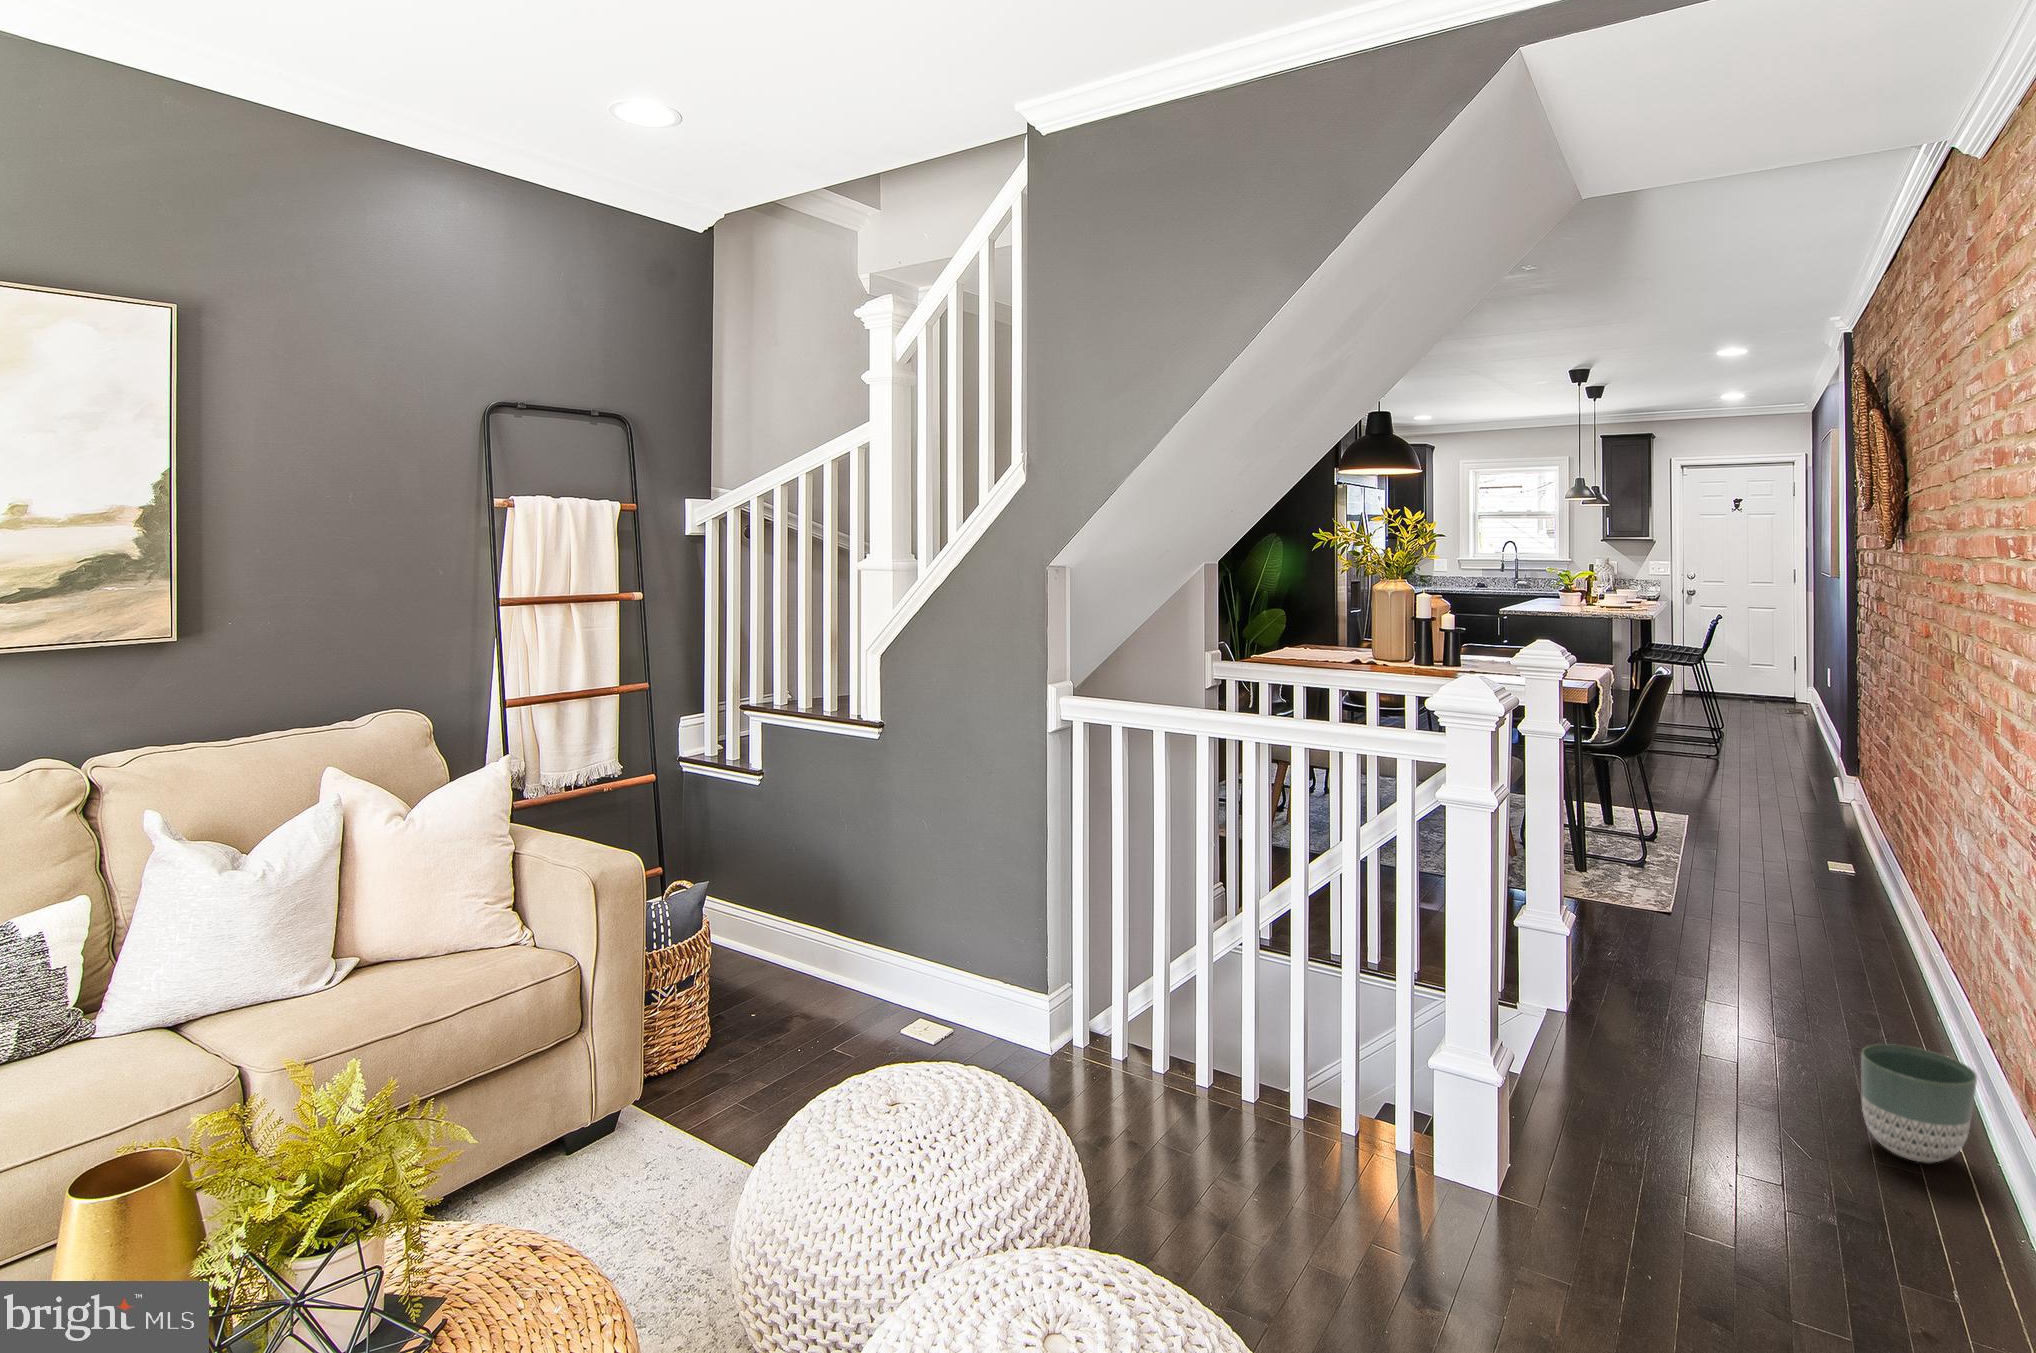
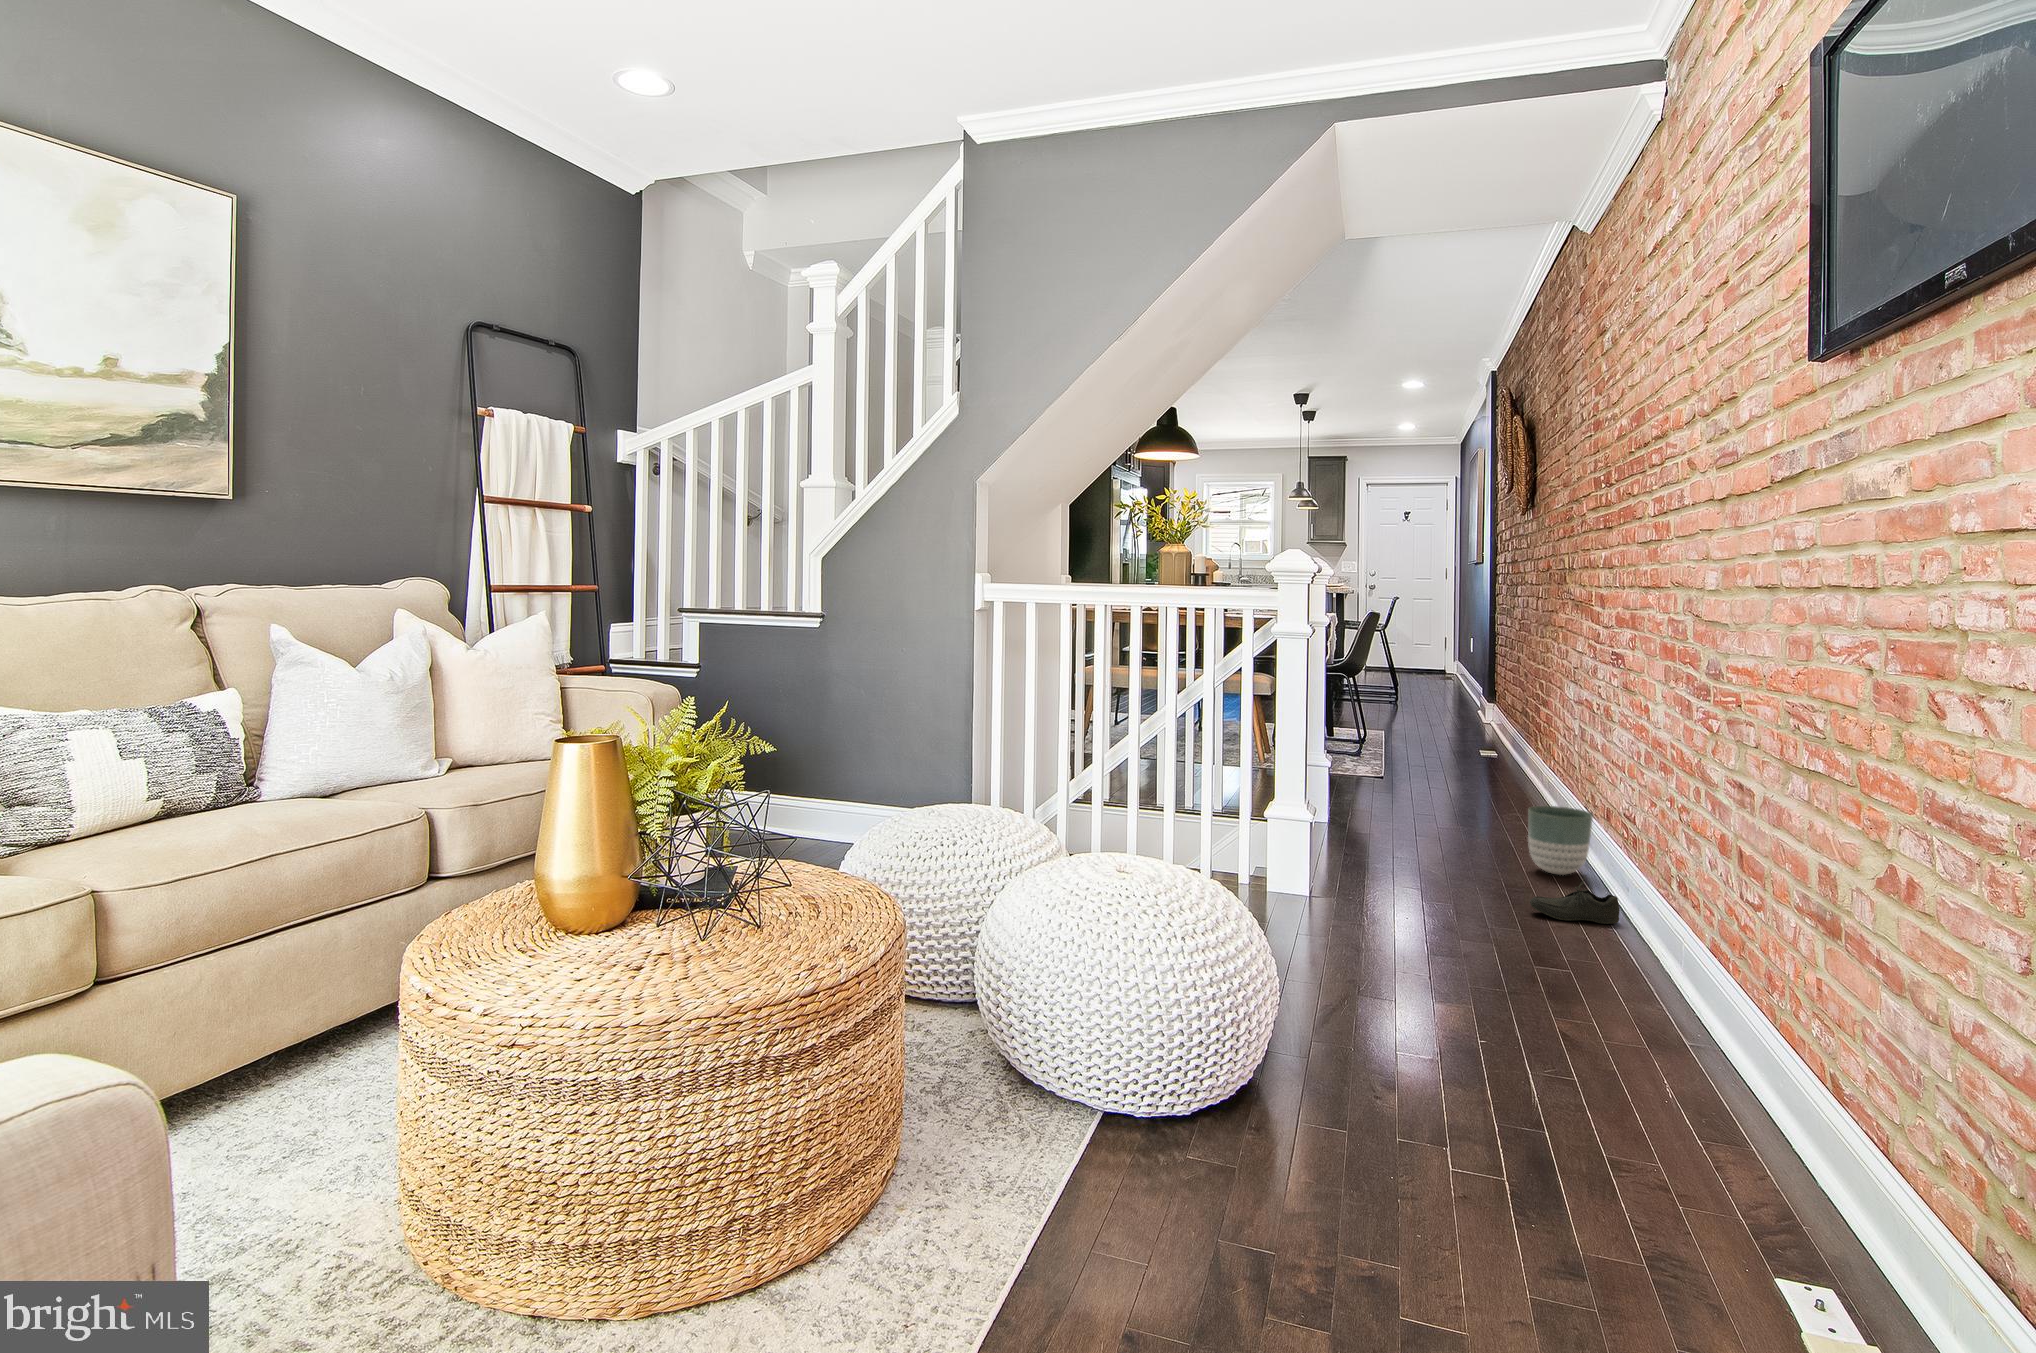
shoe: none [1851,1215,2019,1312] -> present [1530,876,1620,924]

